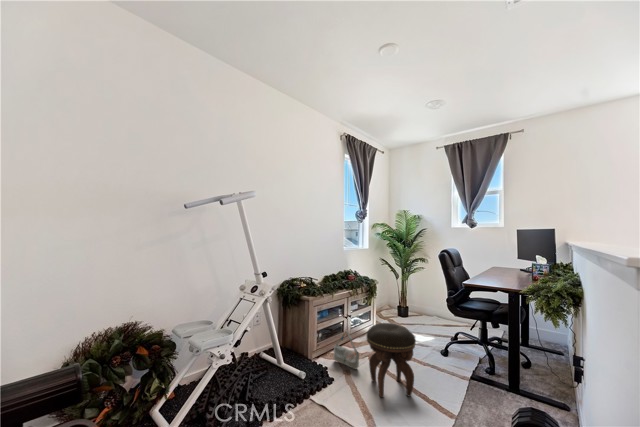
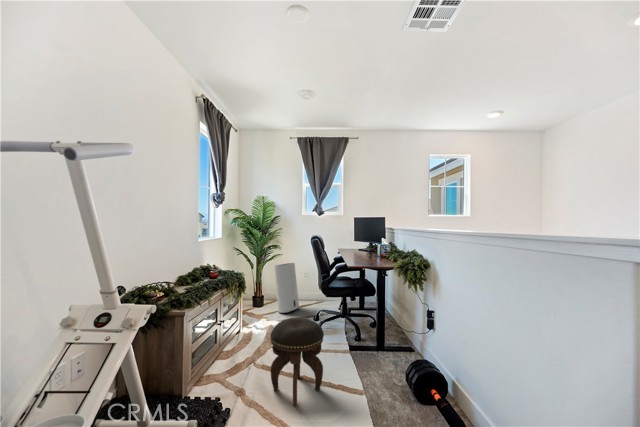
air purifier: none [414,278,443,327] -> present [274,263,299,313]
bag: present [334,331,359,369] -> none [214,340,252,385]

